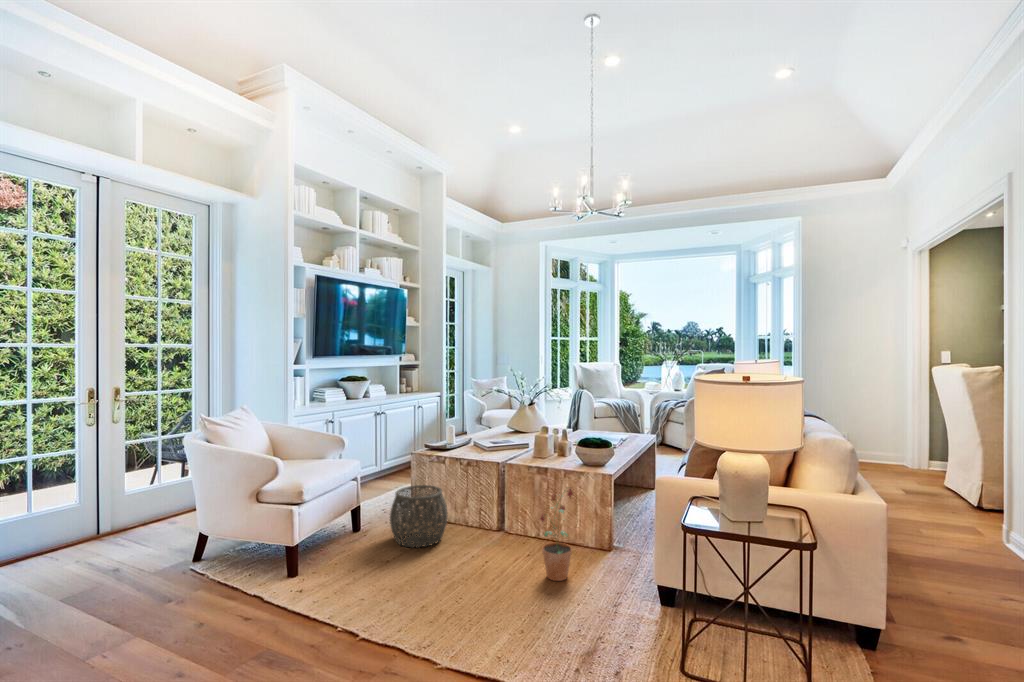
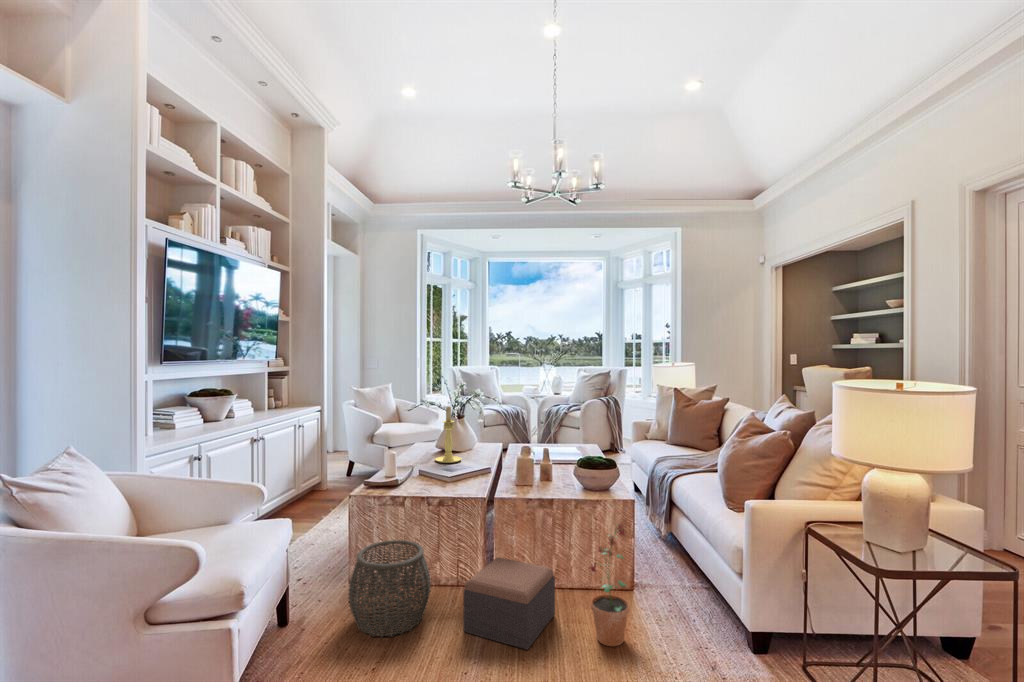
candle holder: none [494,393,515,439] -> present [435,406,462,463]
footstool: none [459,507,531,571] -> present [463,557,555,650]

